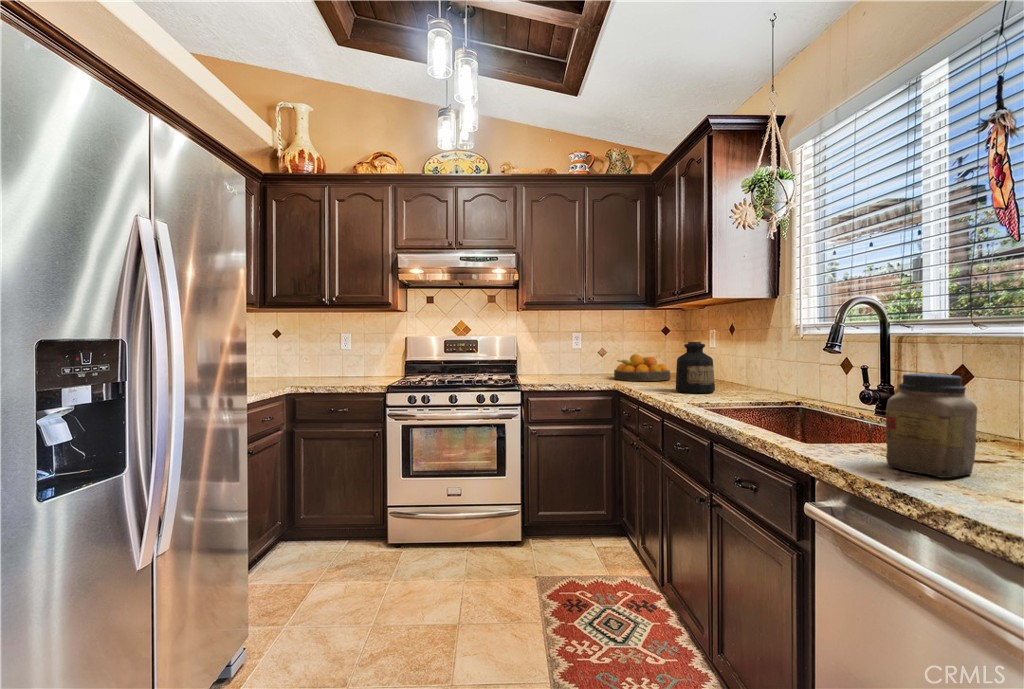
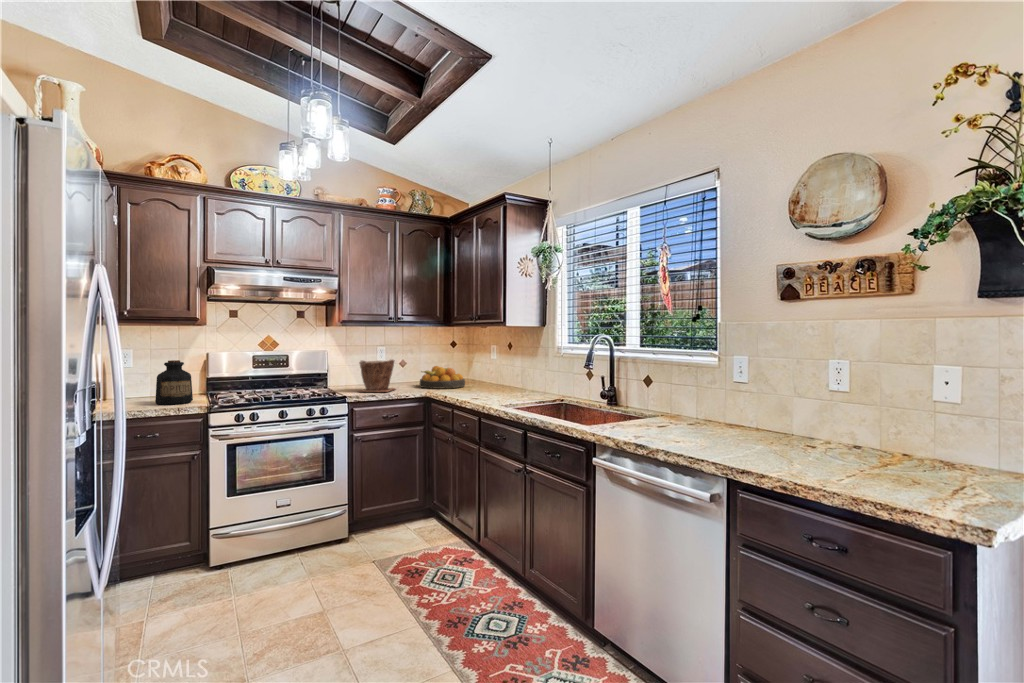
bottle: present [676,342,715,393] -> present [155,360,193,405]
plant pot: none [539,345,584,382] -> present [359,359,395,392]
jar: present [886,373,977,478] -> none [628,385,662,436]

